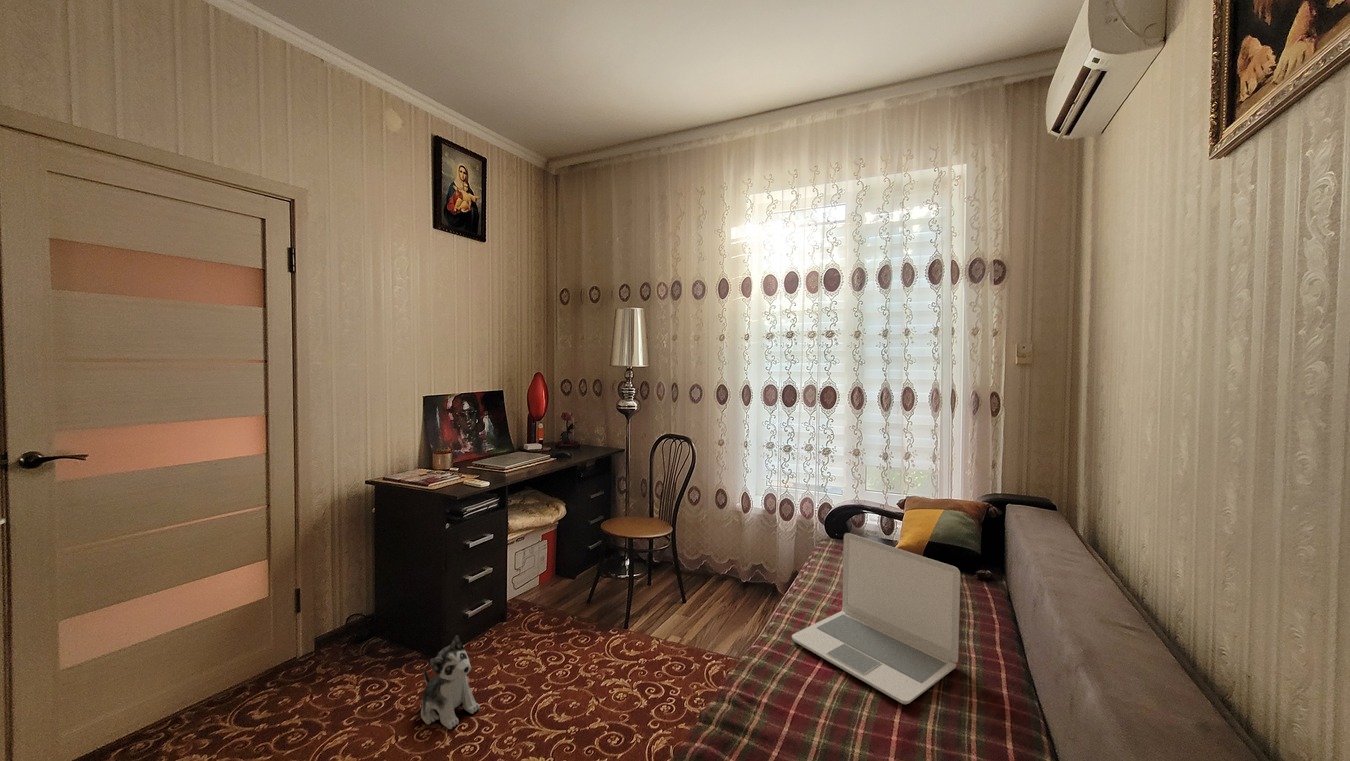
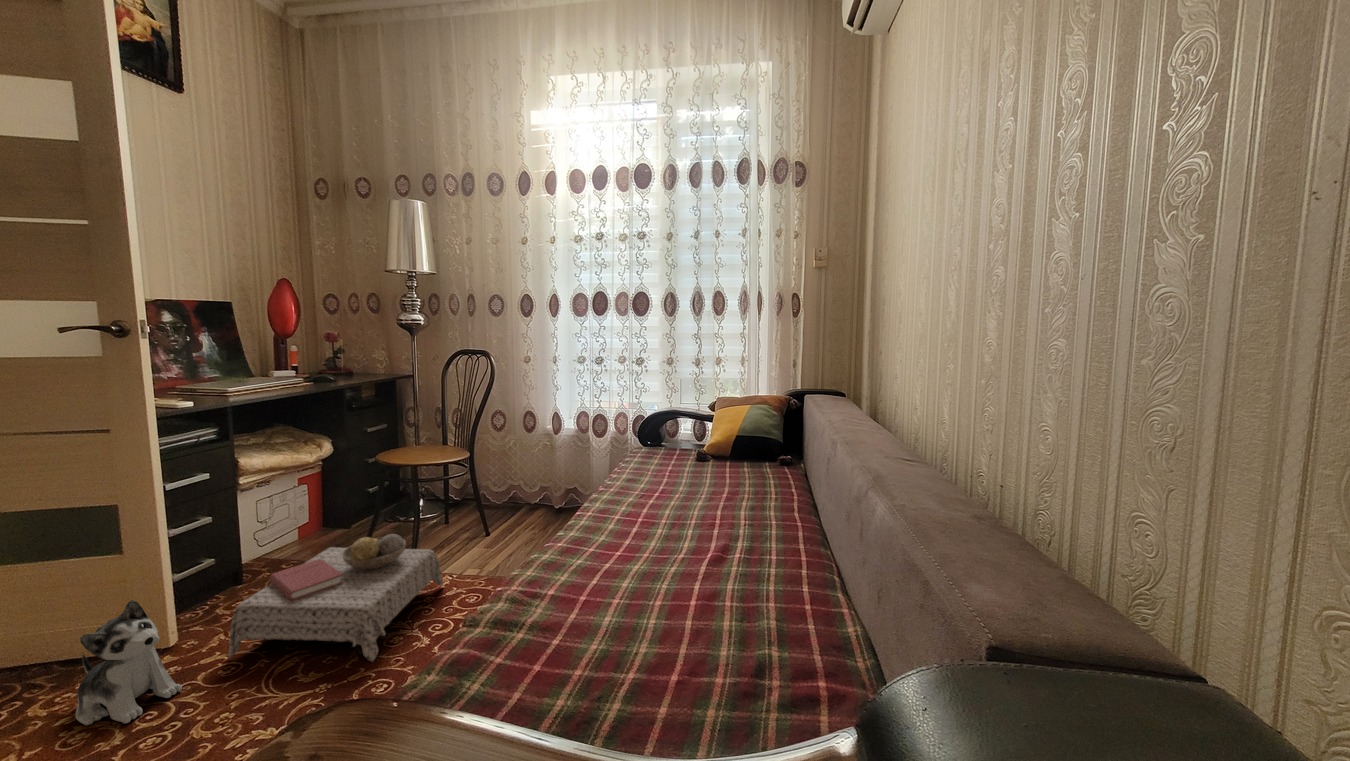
laptop: present [792,533,960,704] -> none [589,420,754,570]
ottoman: none [506,600,652,715] -> present [229,534,443,662]

